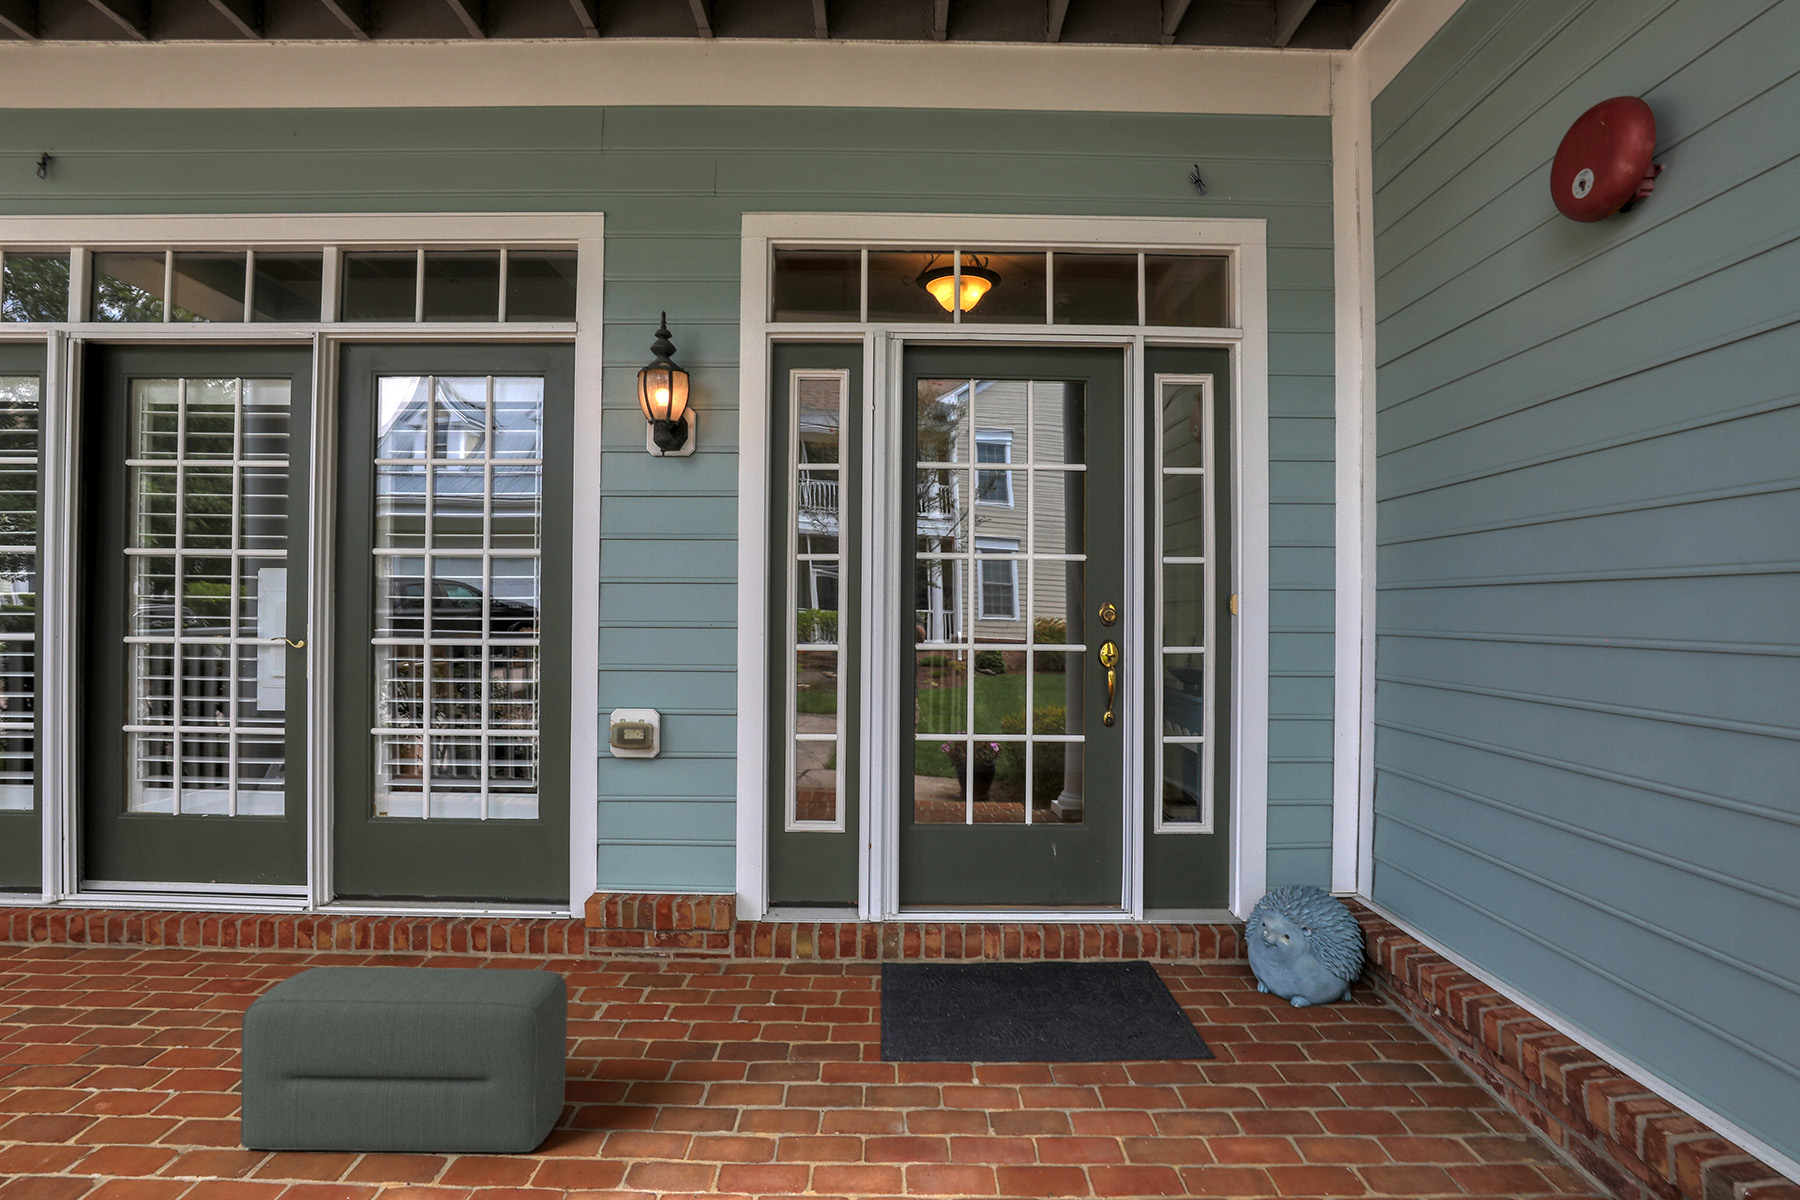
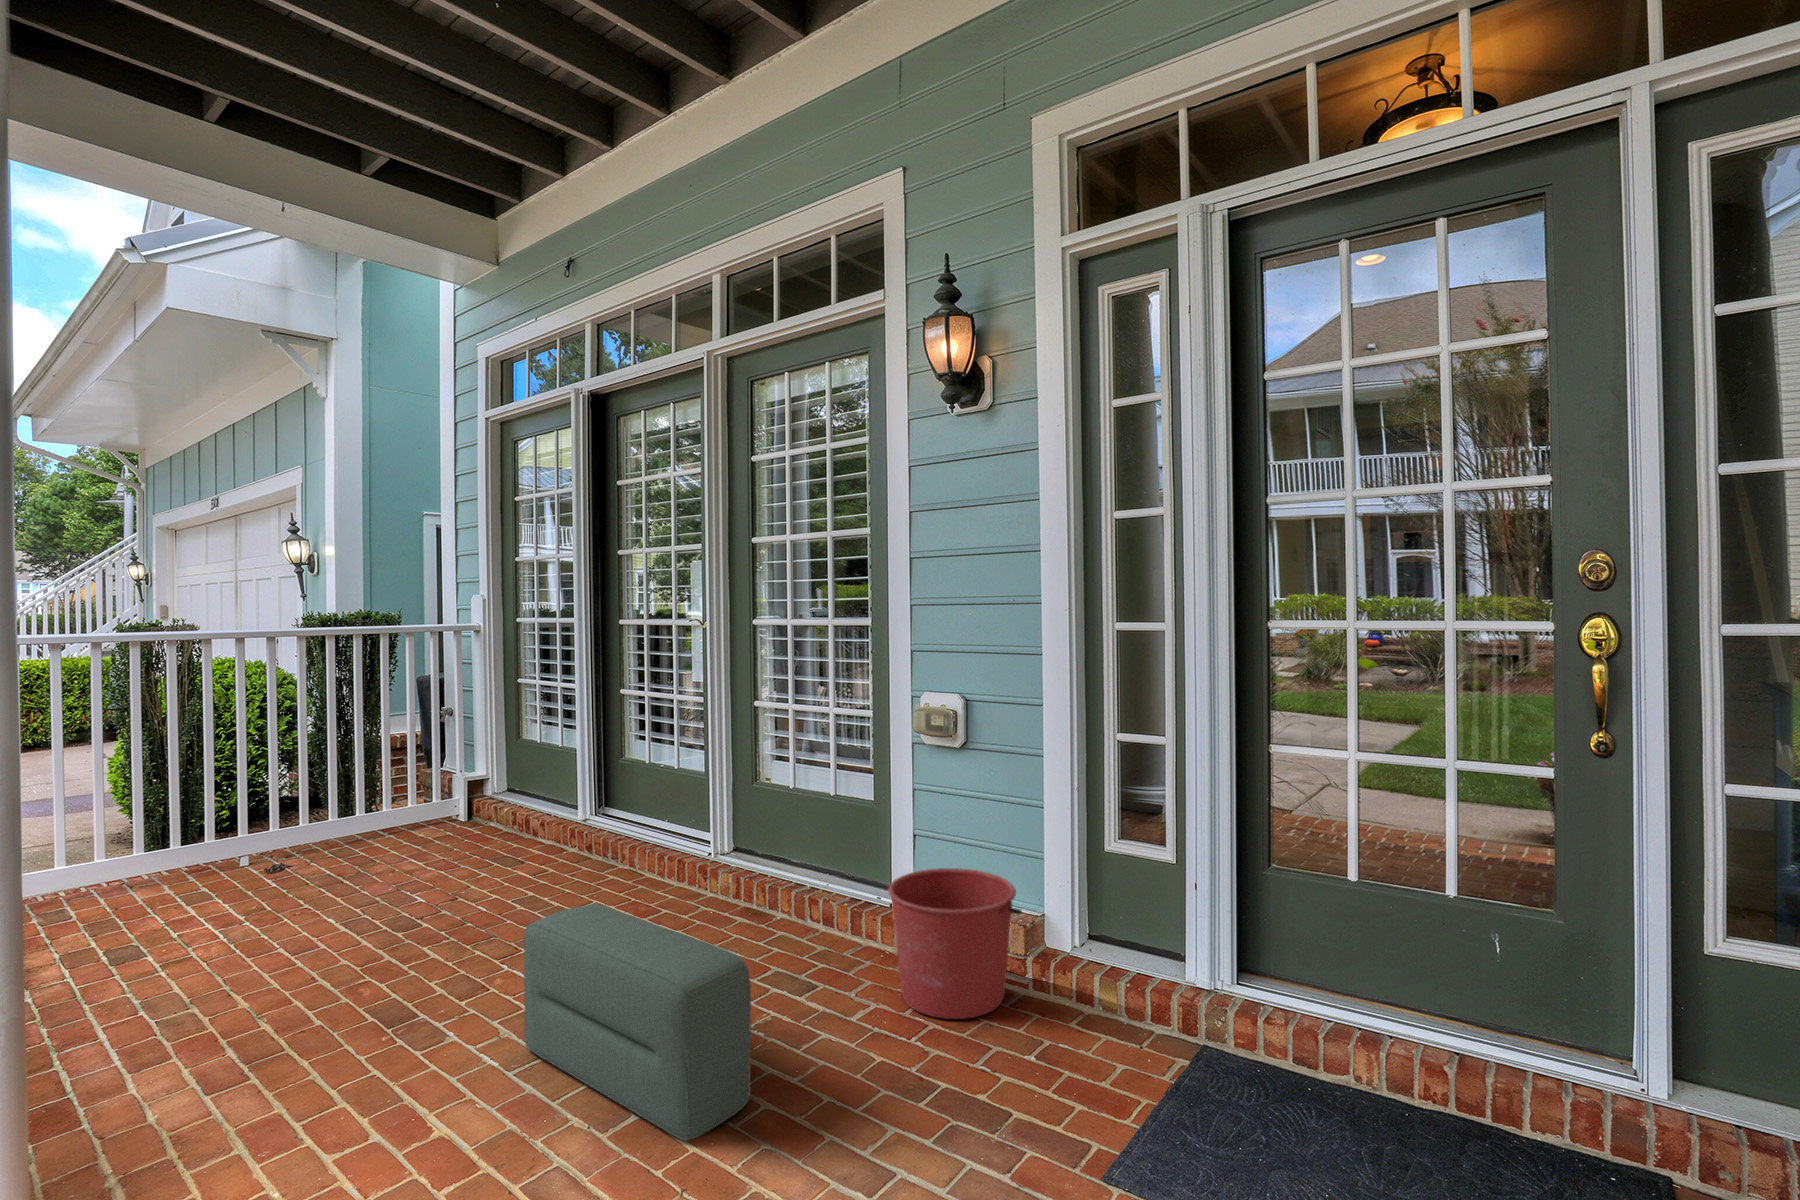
bucket: none [612,867,737,999] -> present [888,868,1021,1019]

